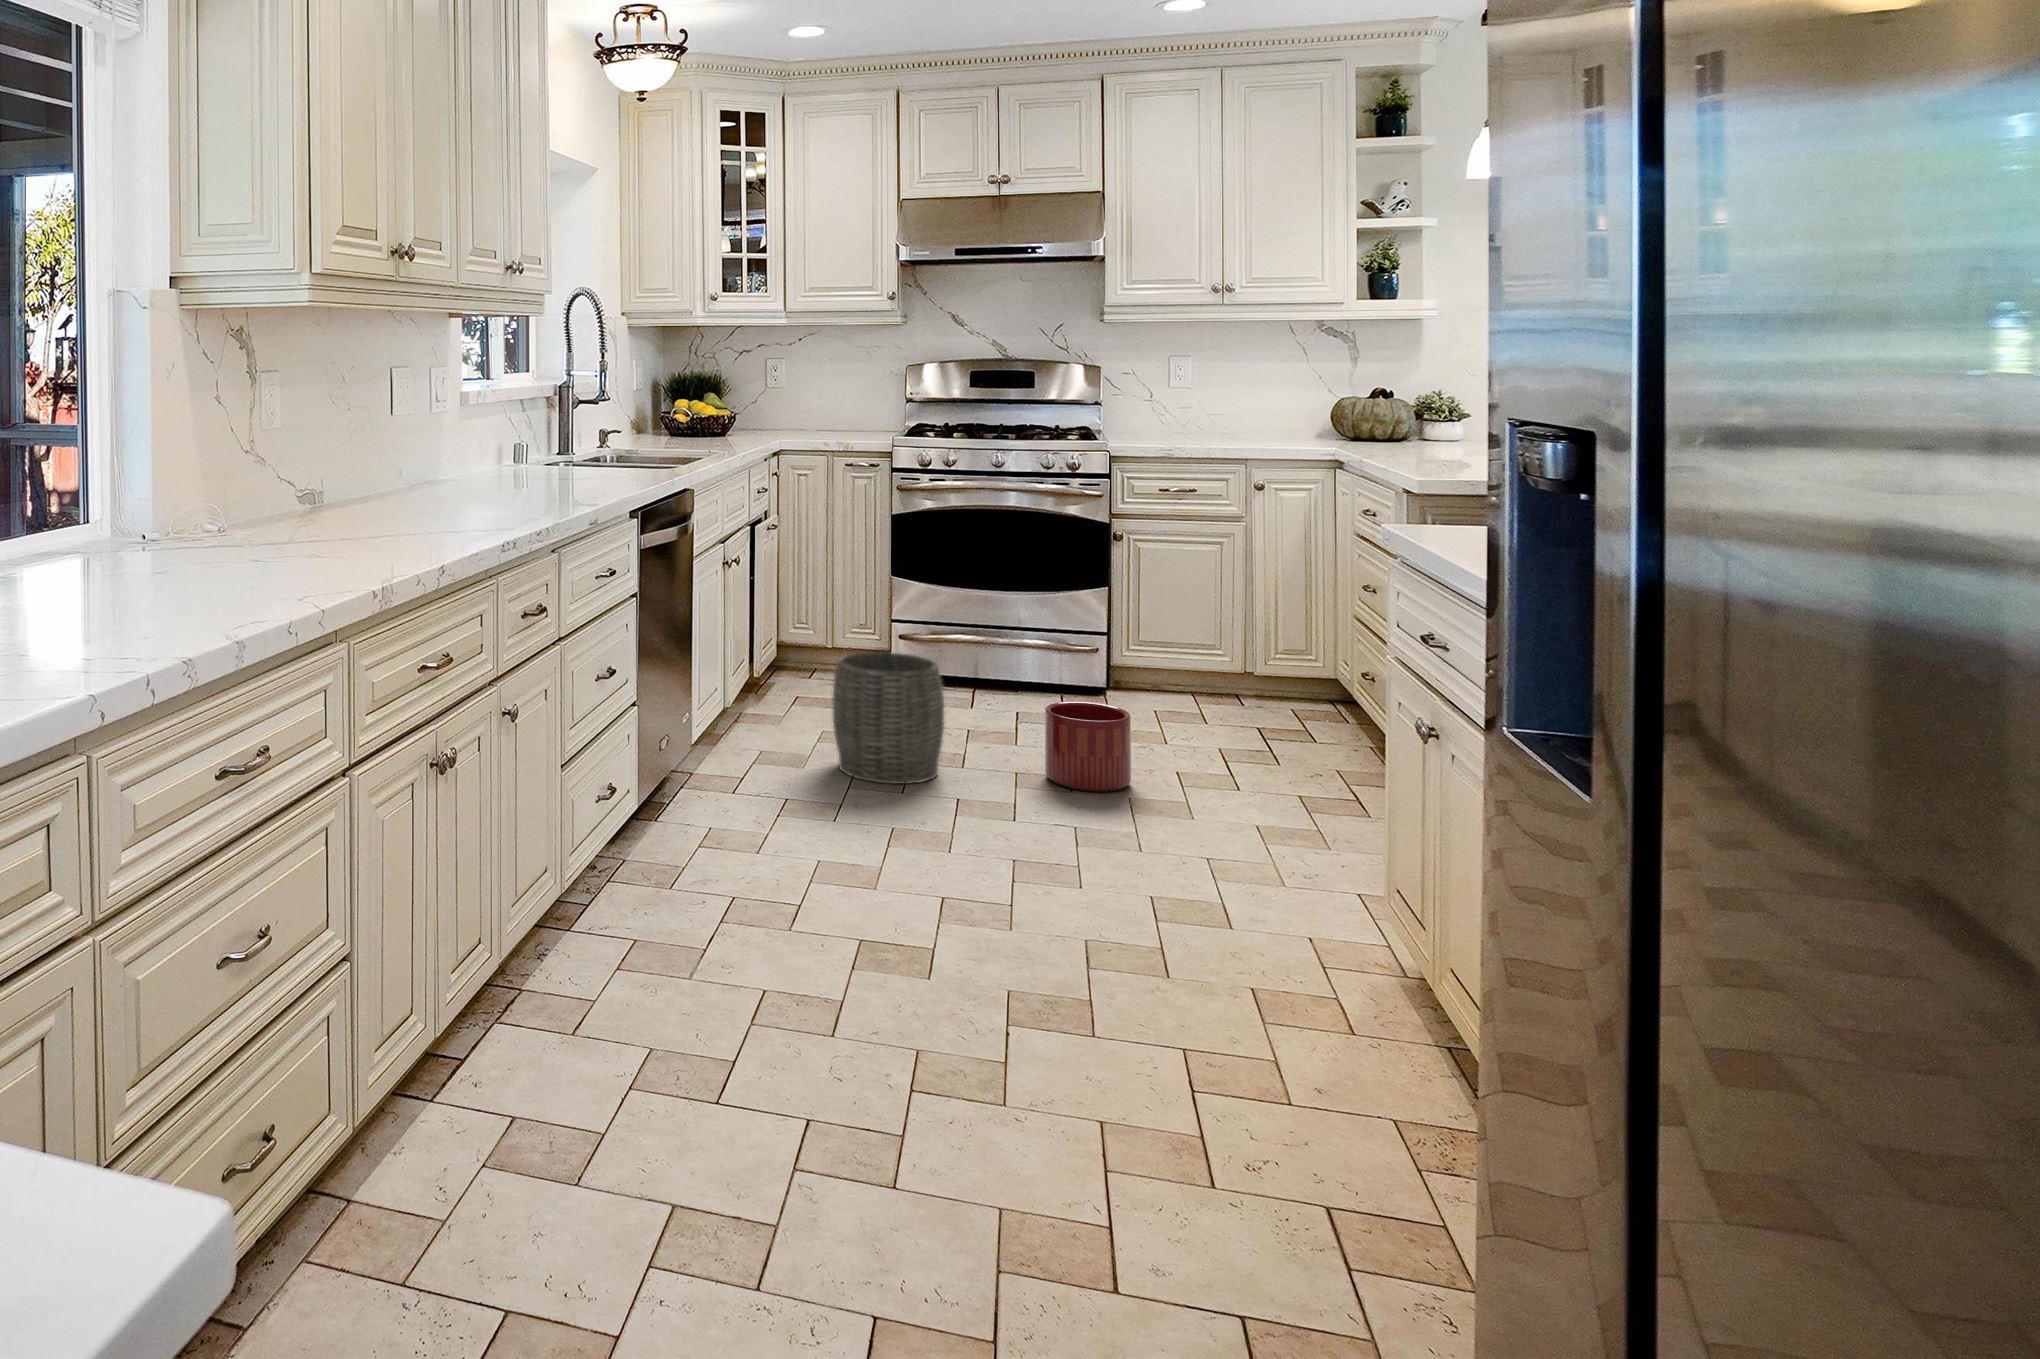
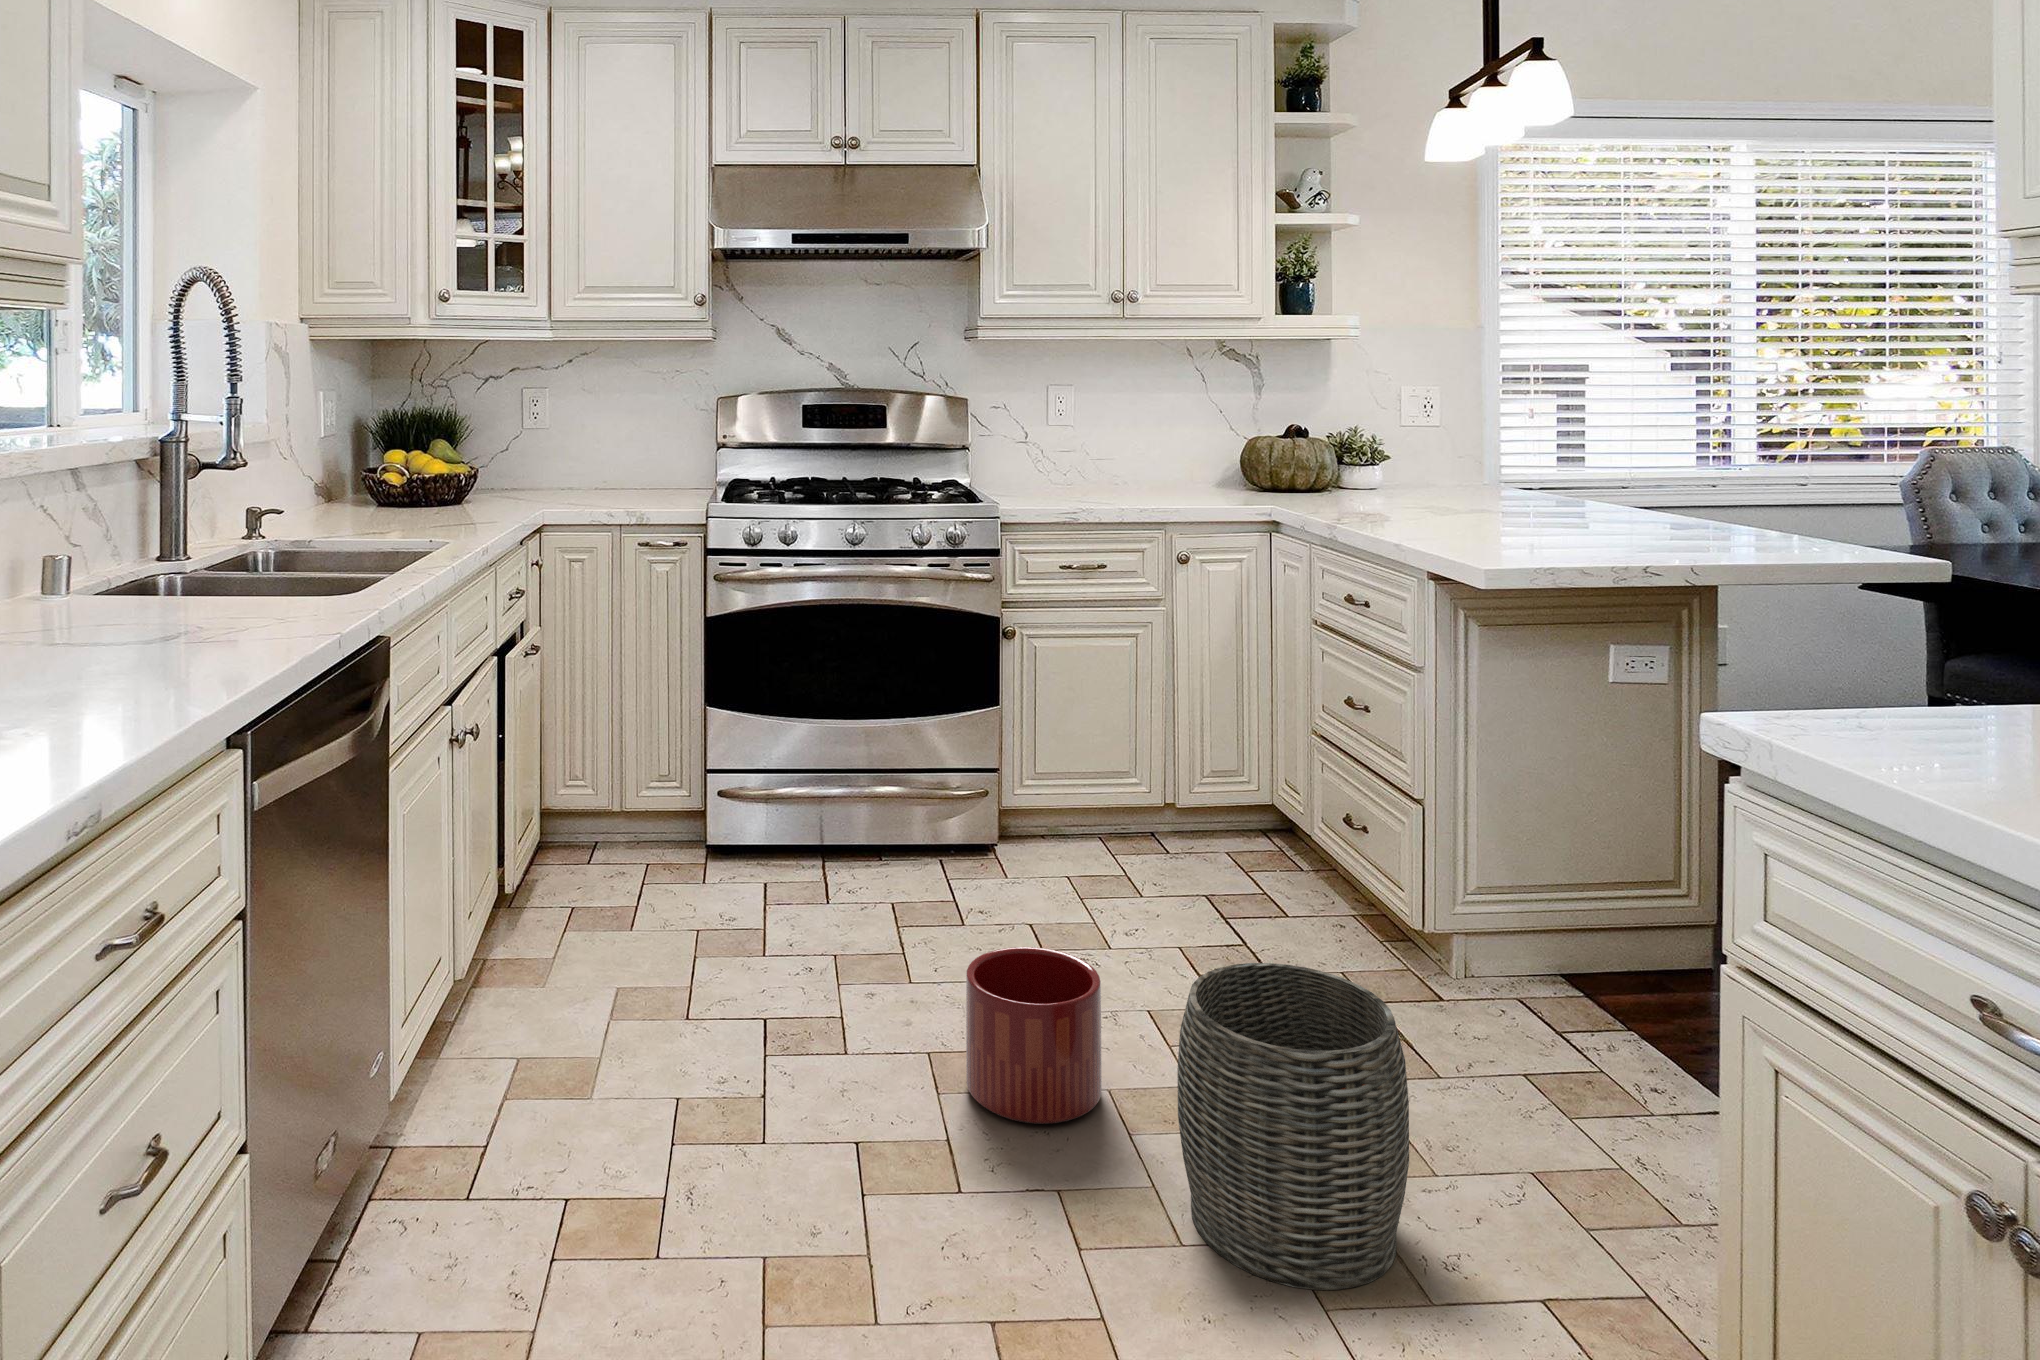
woven basket: present [833,652,944,784] -> present [1178,963,1409,1290]

